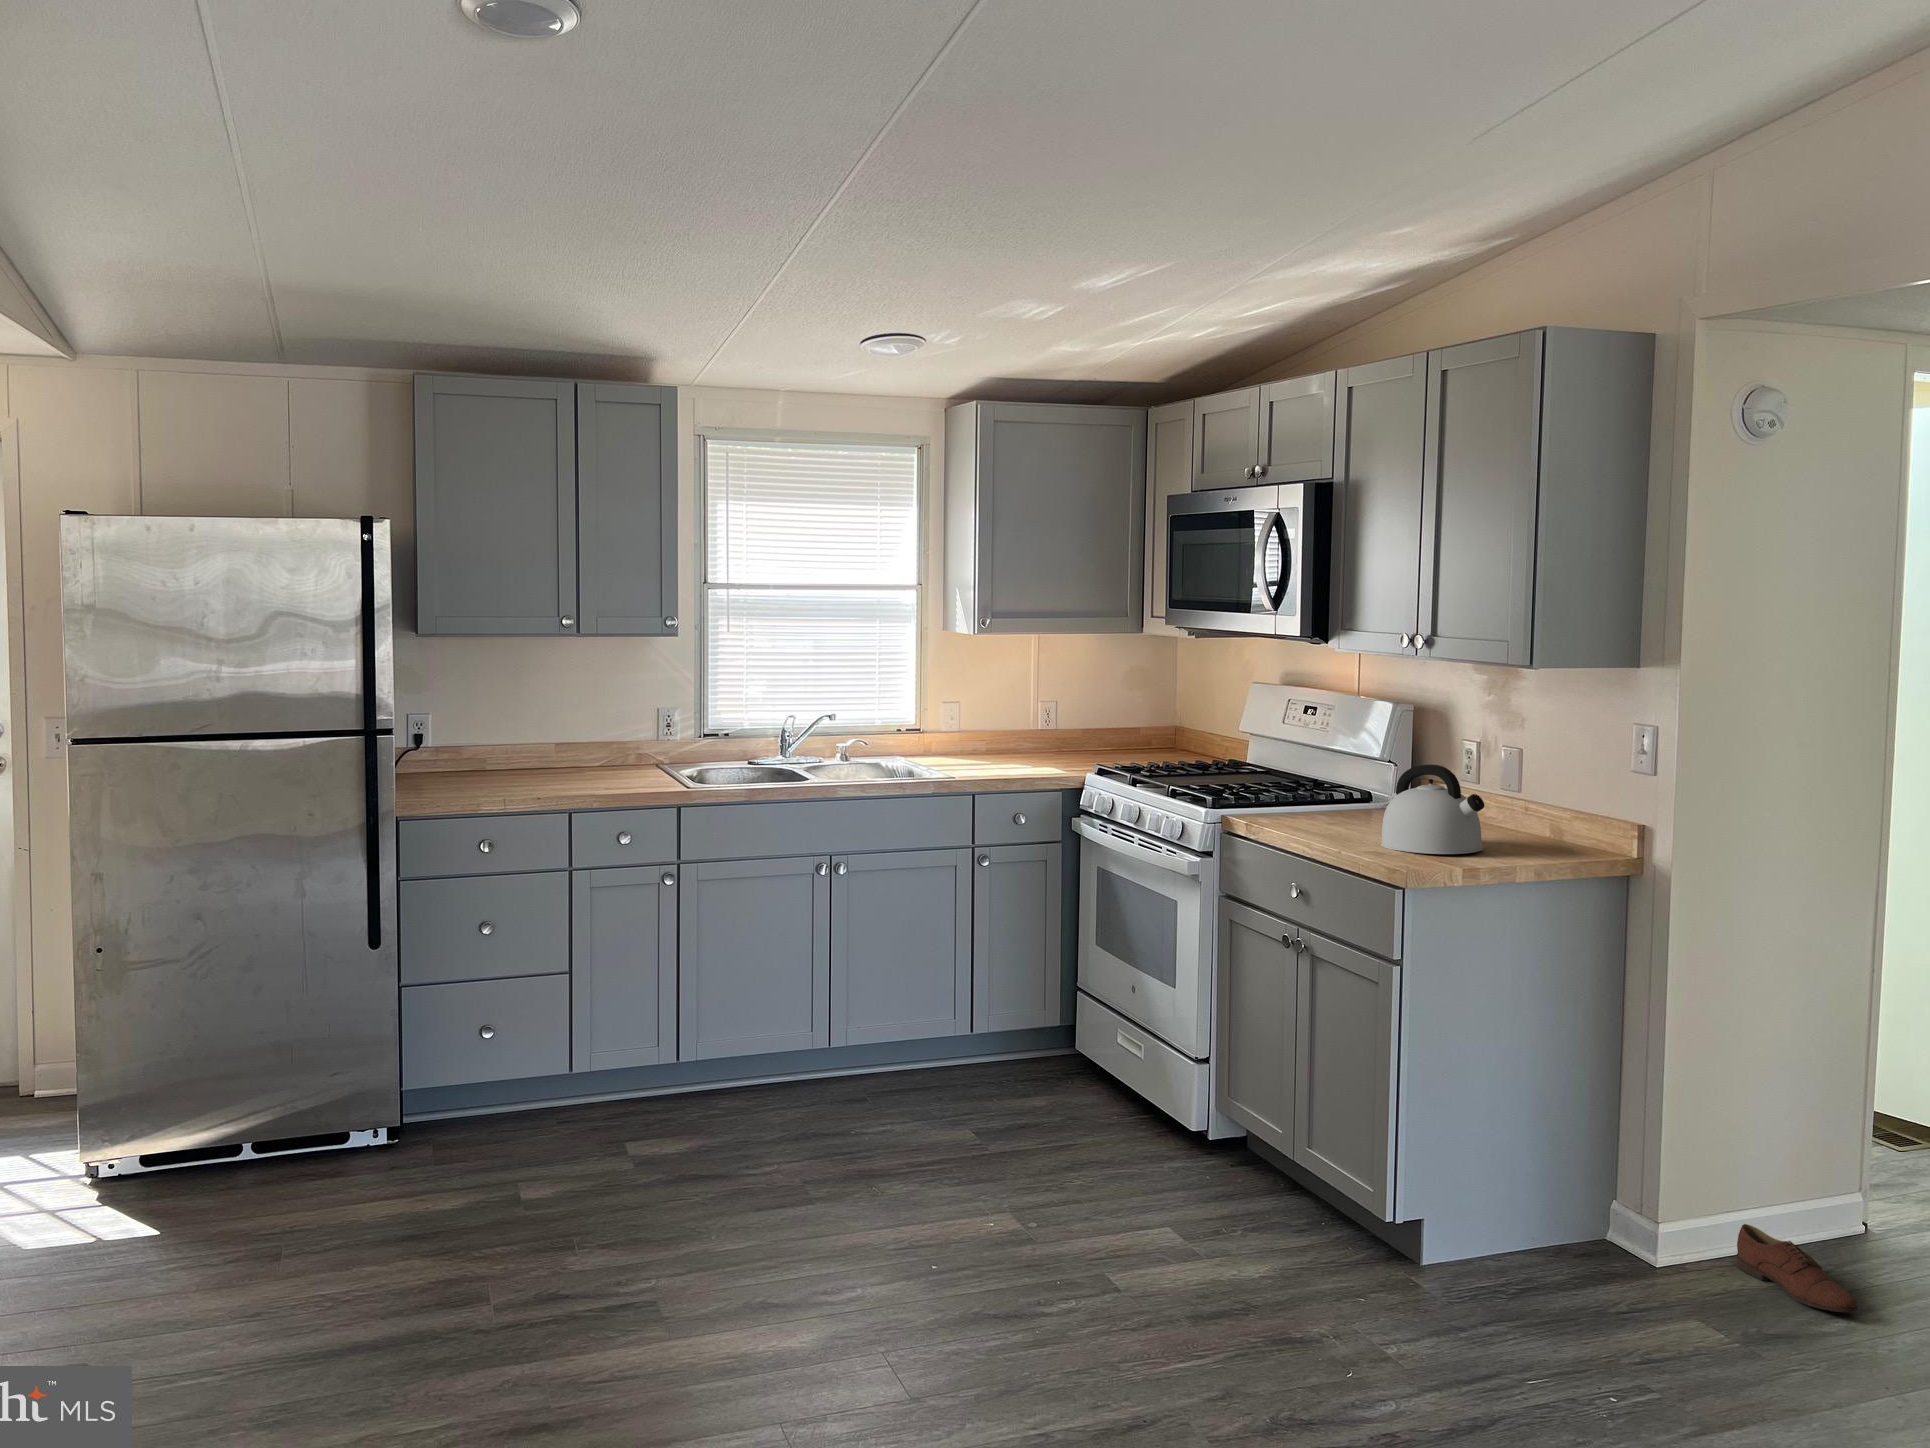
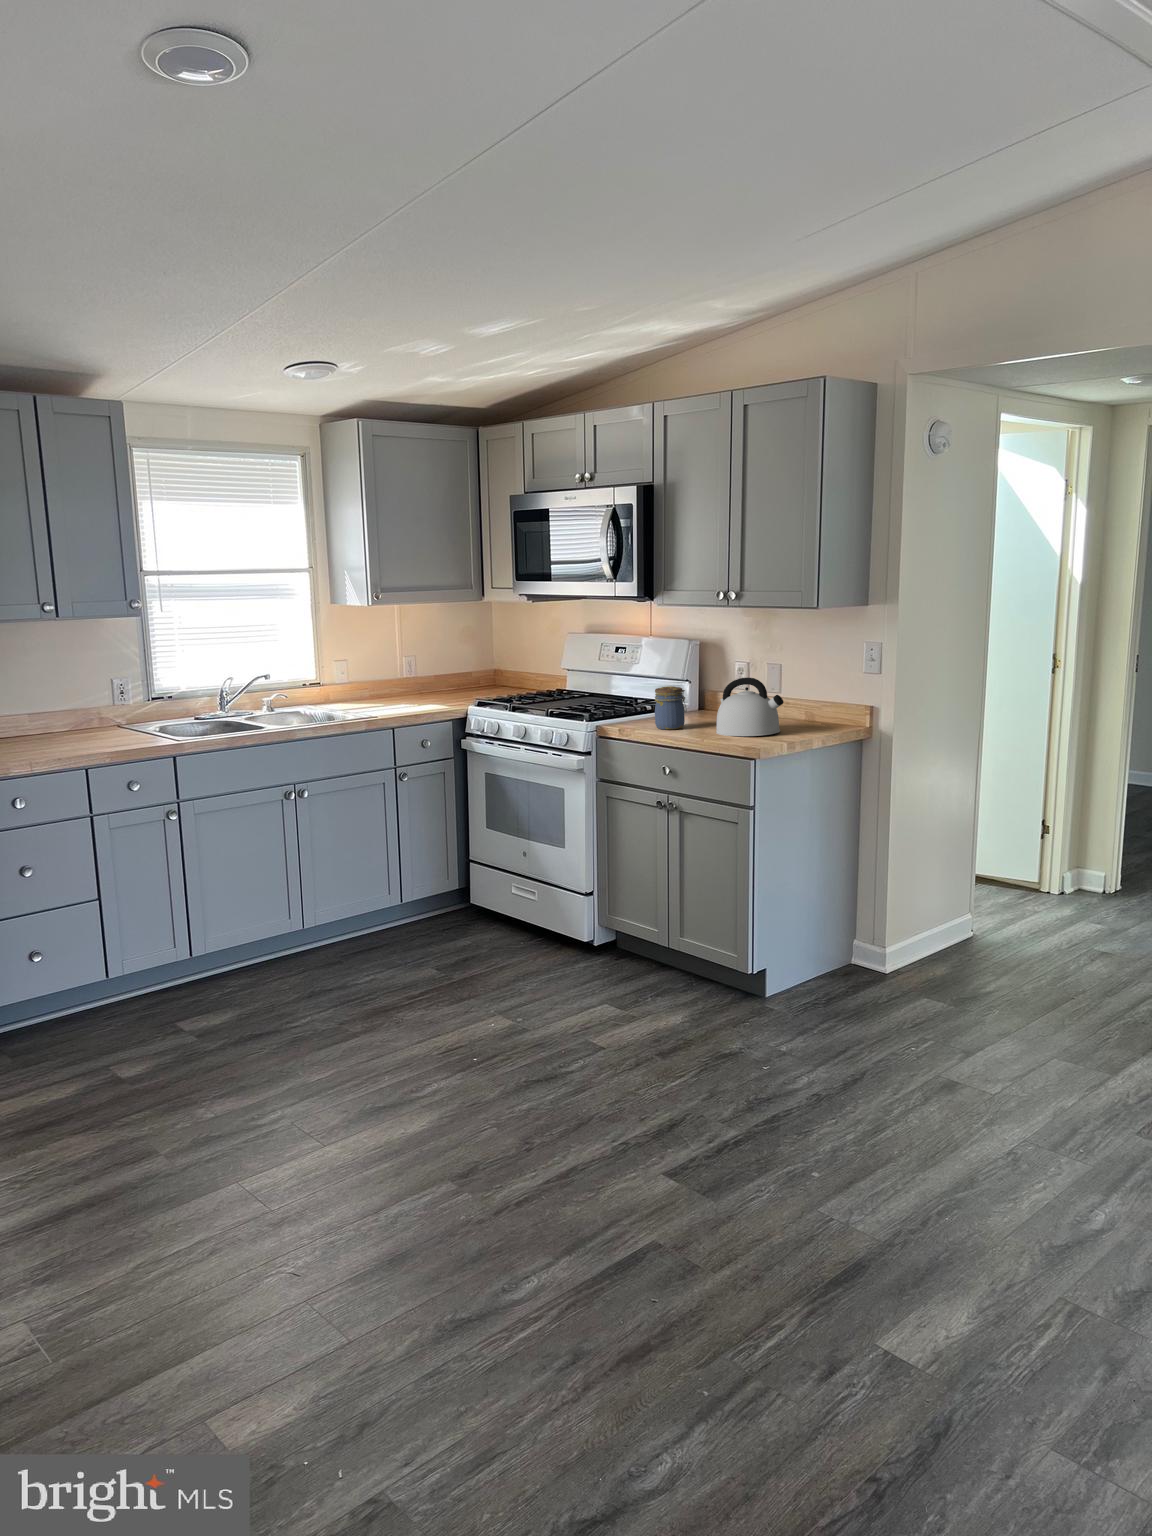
jar: none [1298,769,1348,832] -> present [655,686,687,729]
shoe: present [1736,1224,1858,1312] -> none [922,940,993,978]

